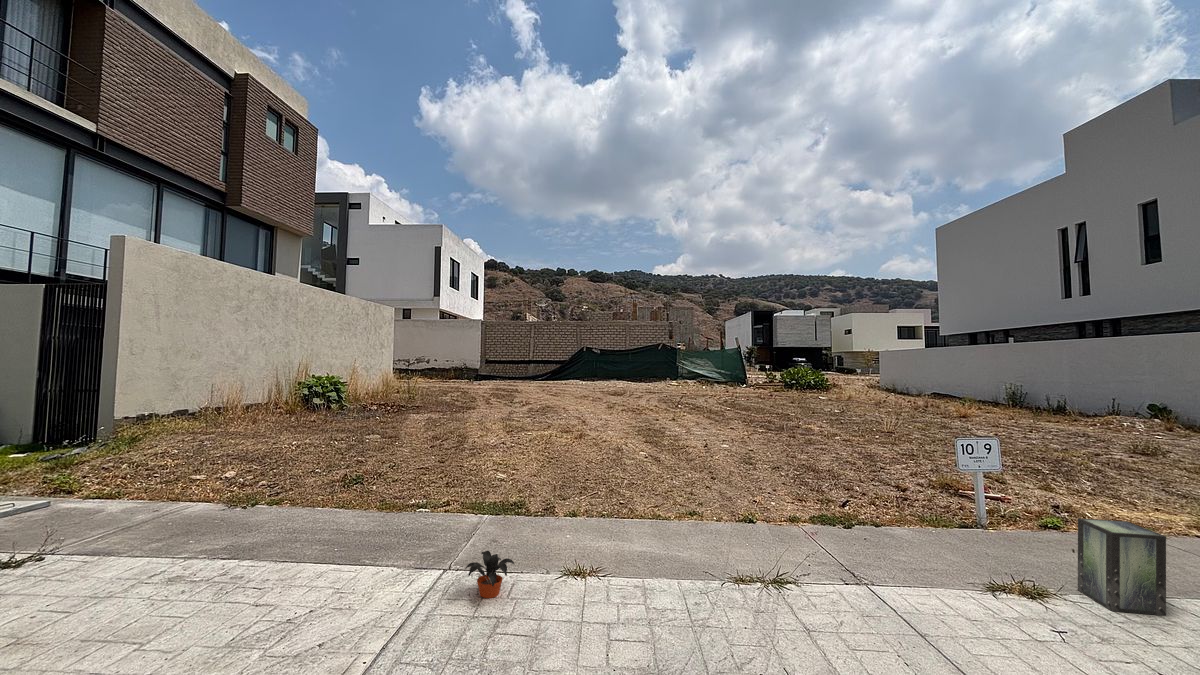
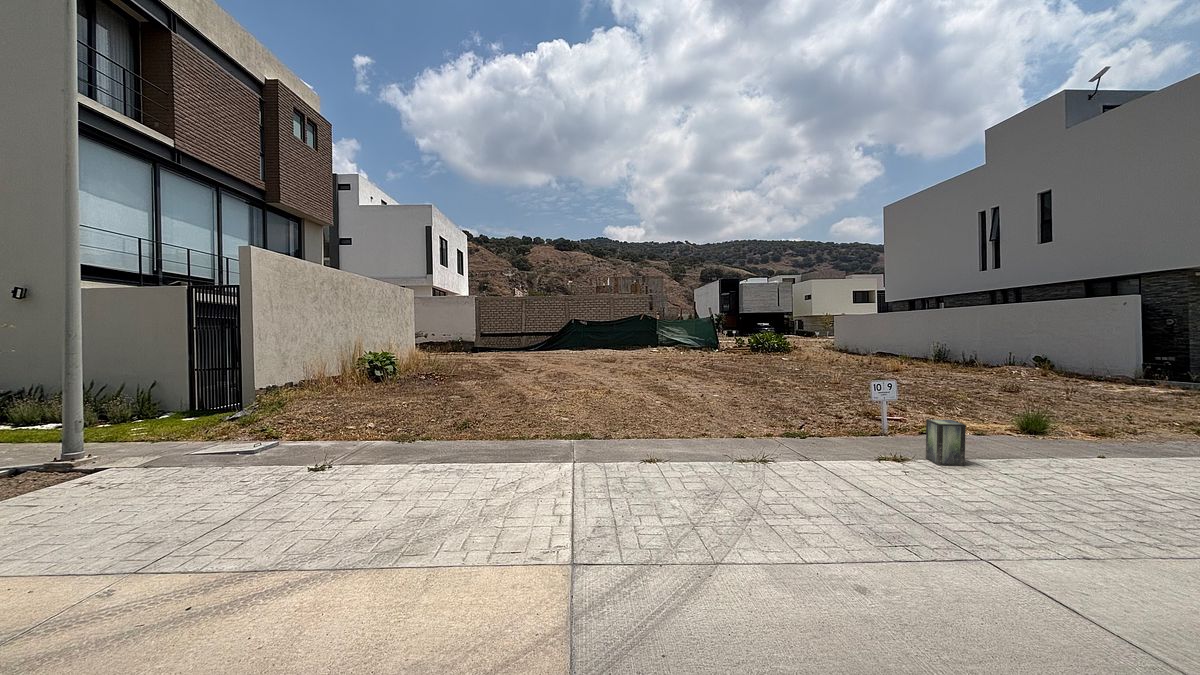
potted plant: present [466,551,514,598] -> none [593,448,620,472]

